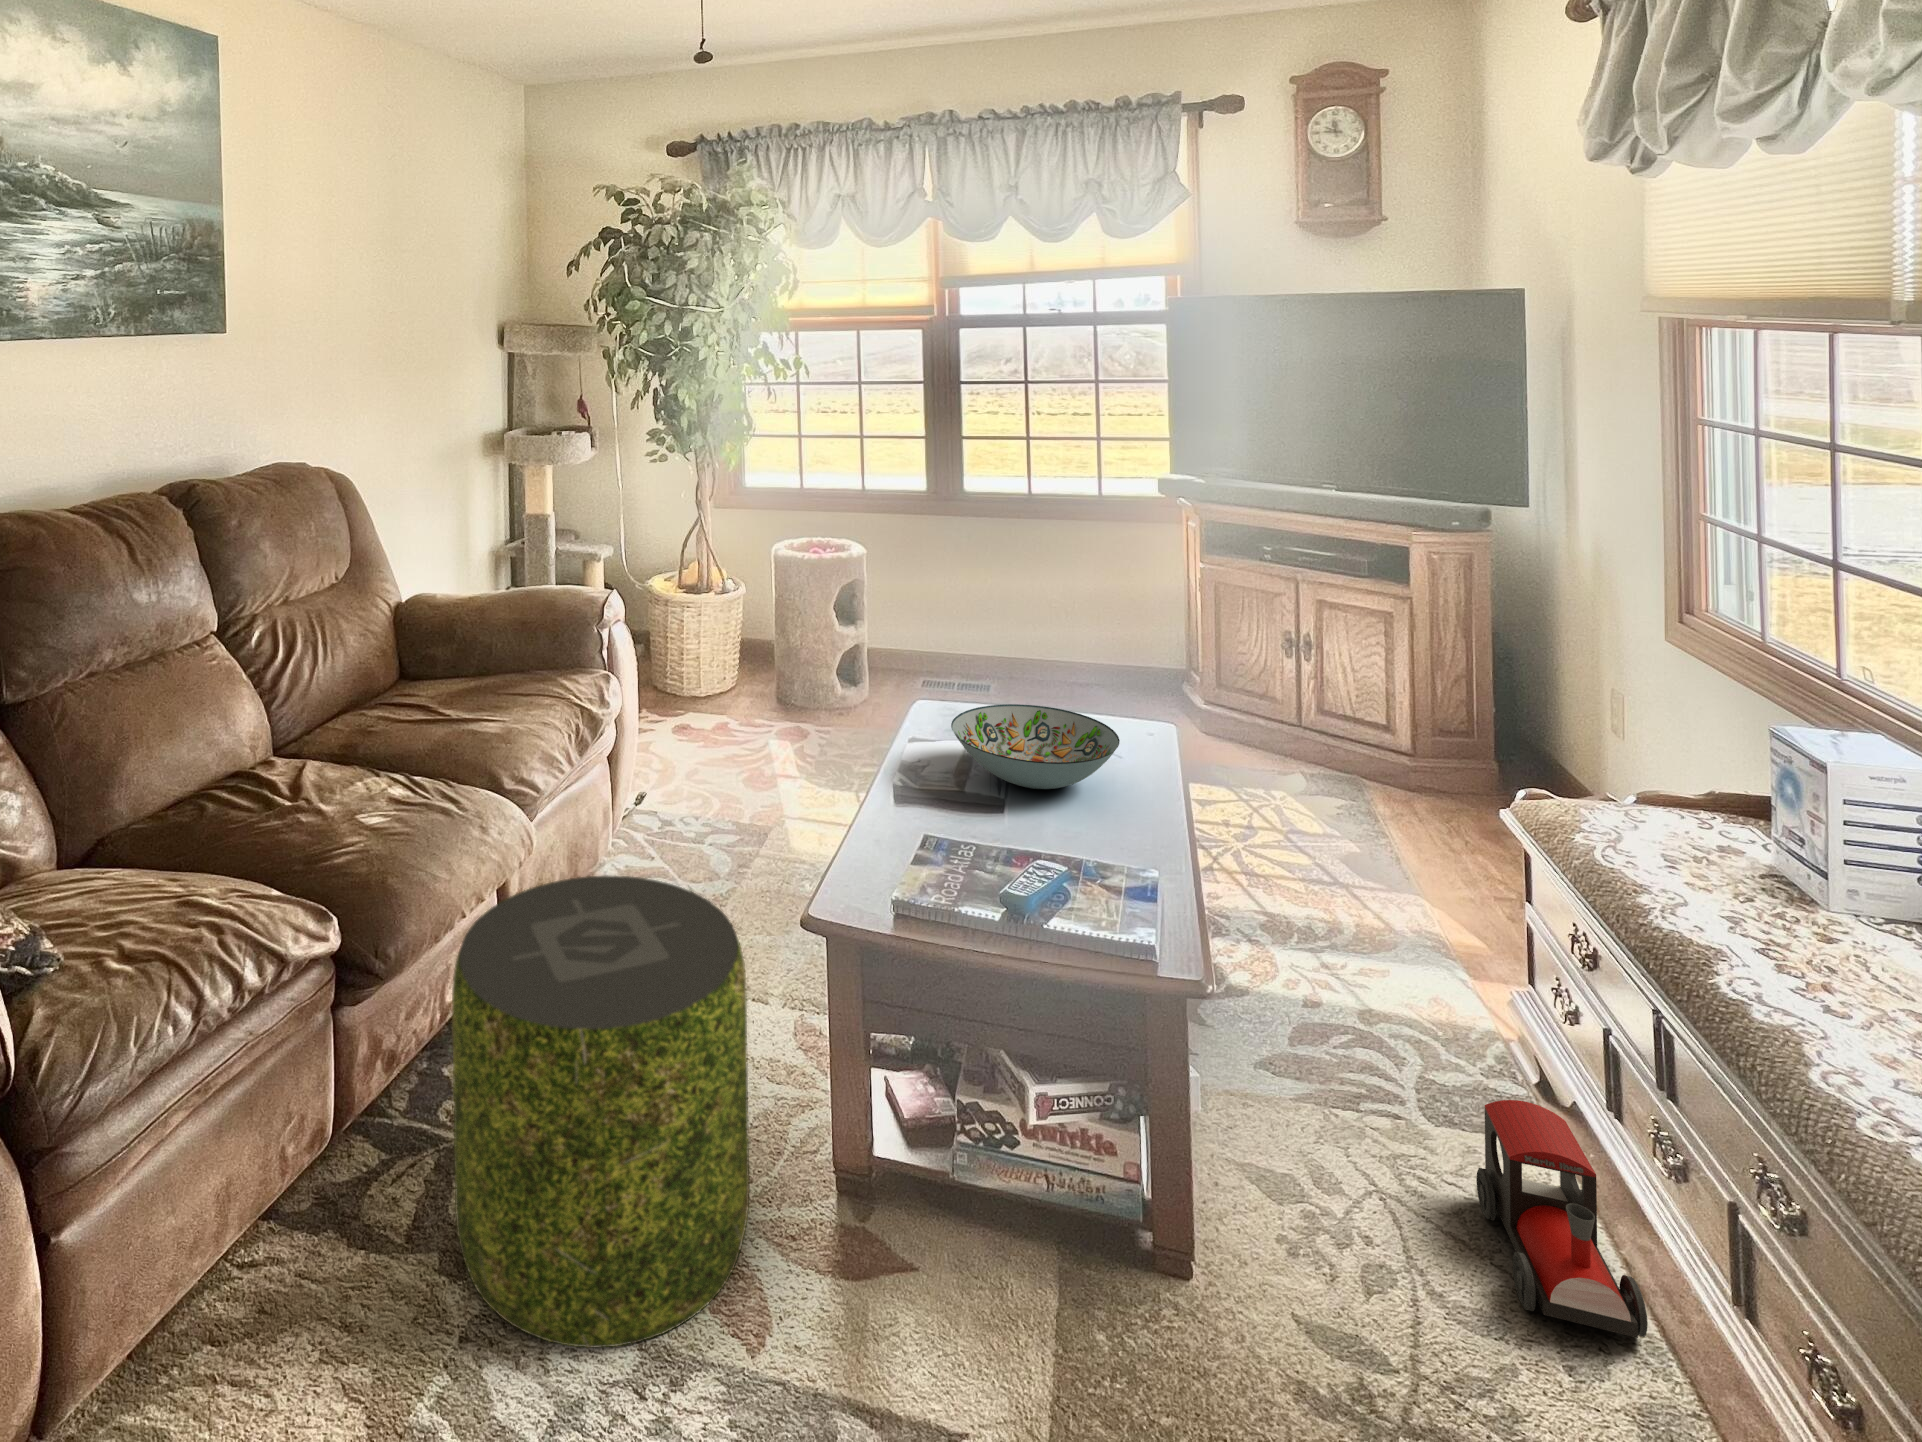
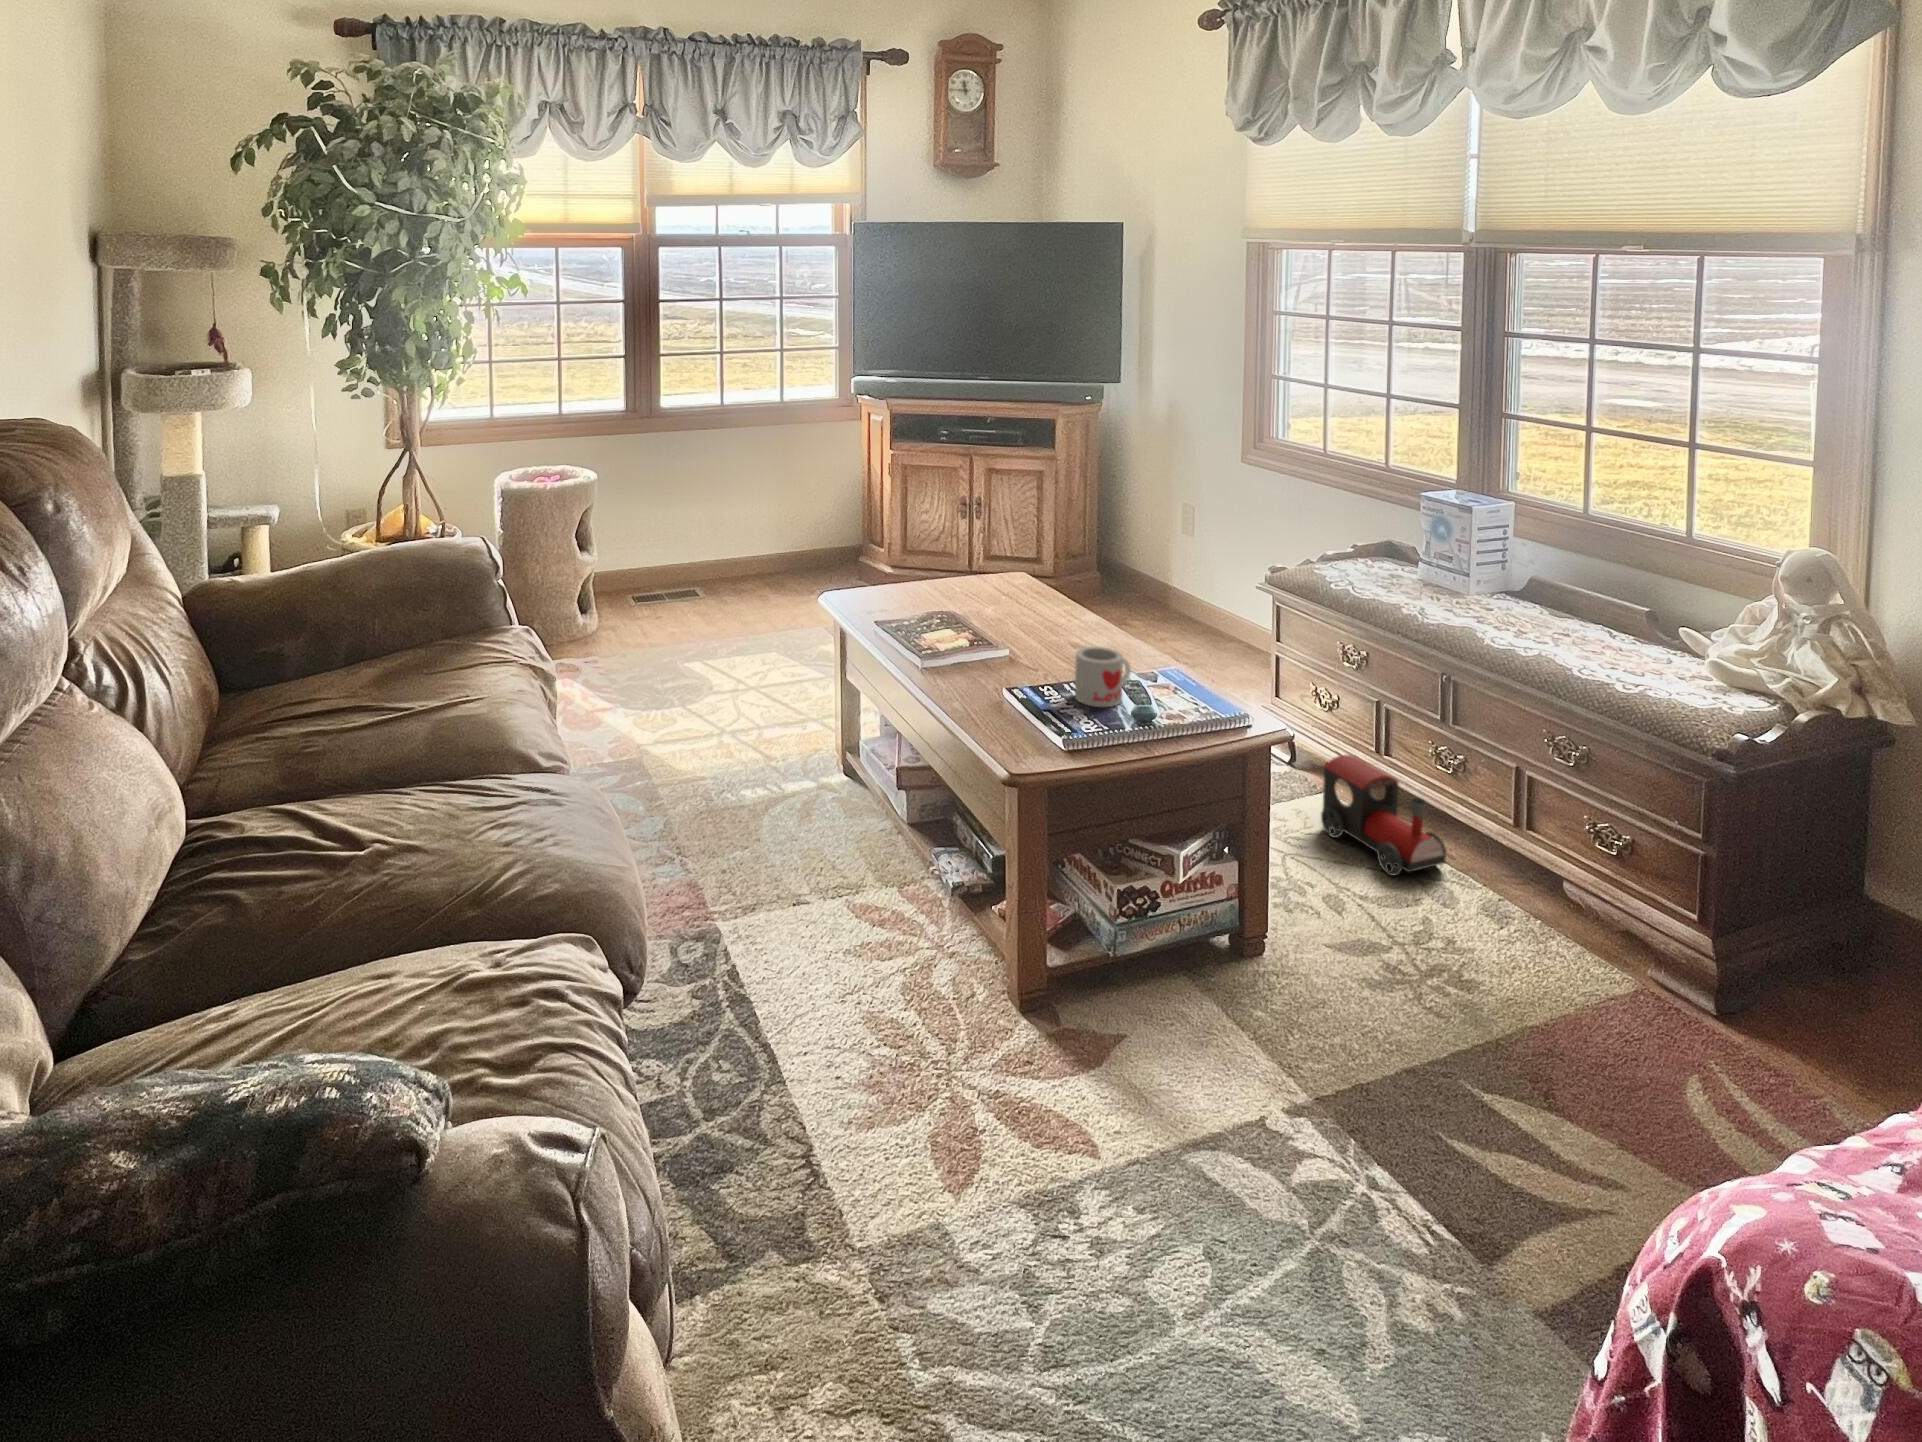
decorative bowl: present [951,704,1120,789] -> none [927,568,1068,635]
mug: none [975,817,1052,895] -> present [1075,647,1131,707]
pouf: present [452,876,749,1348] -> none [736,785,1043,1260]

